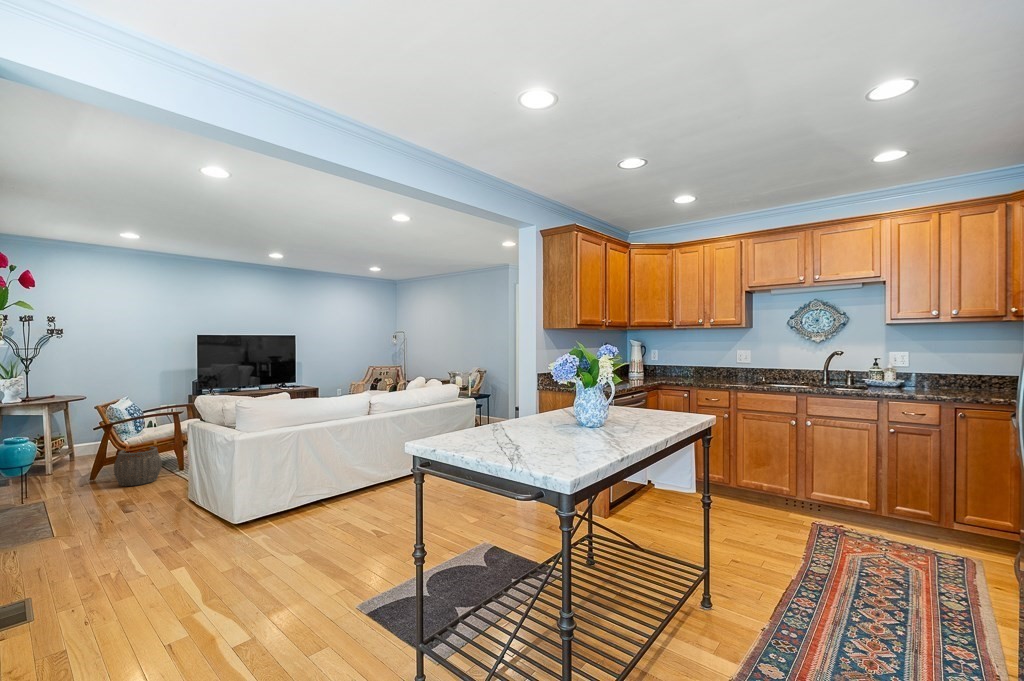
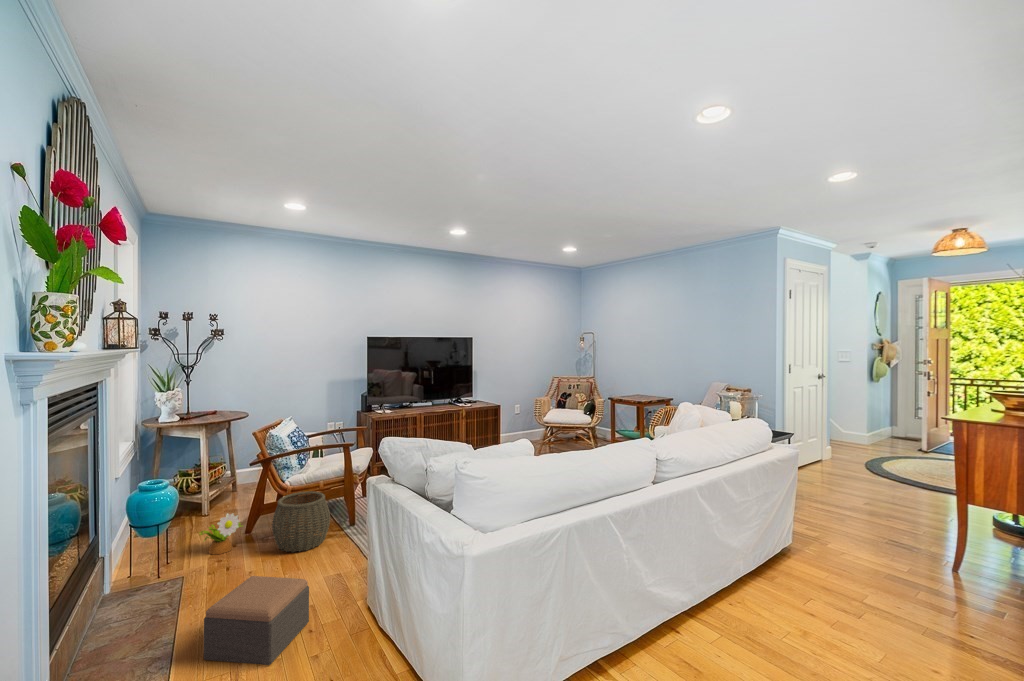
decorative plant: none [49,462,89,492] -> present [200,513,242,555]
footstool: none [73,483,146,527] -> present [204,576,309,665]

